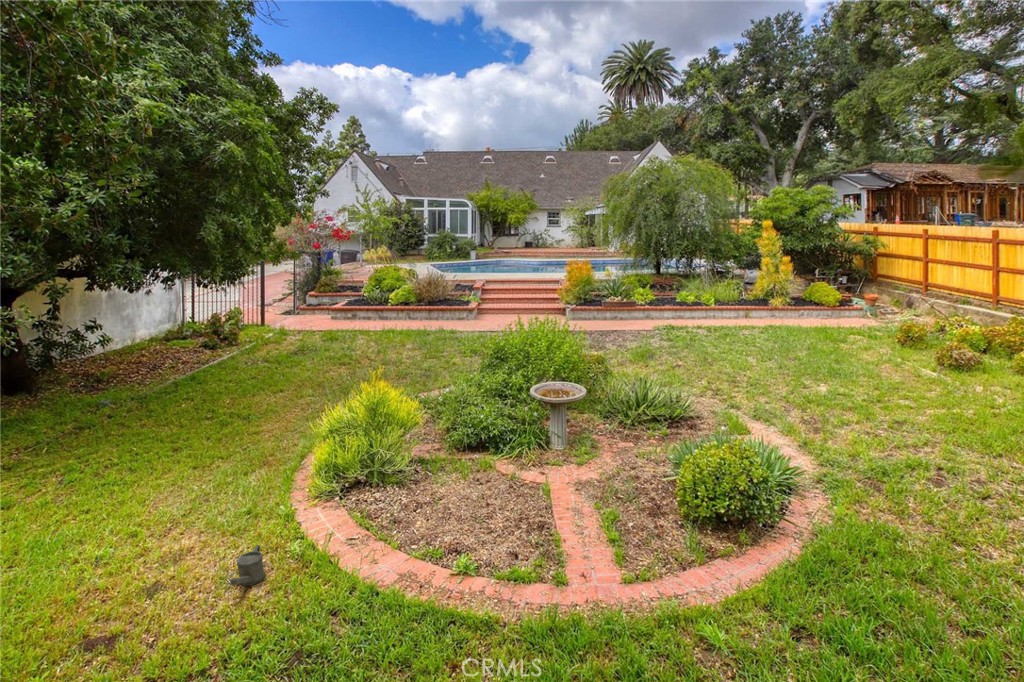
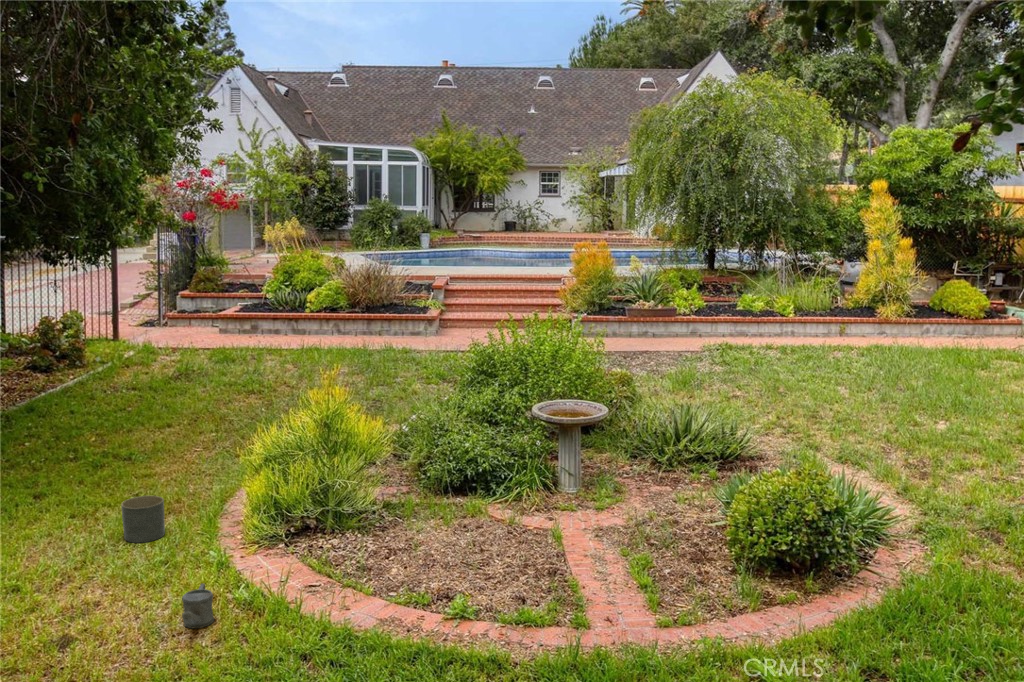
planter: none [216,458,252,495] -> present [121,496,165,543]

